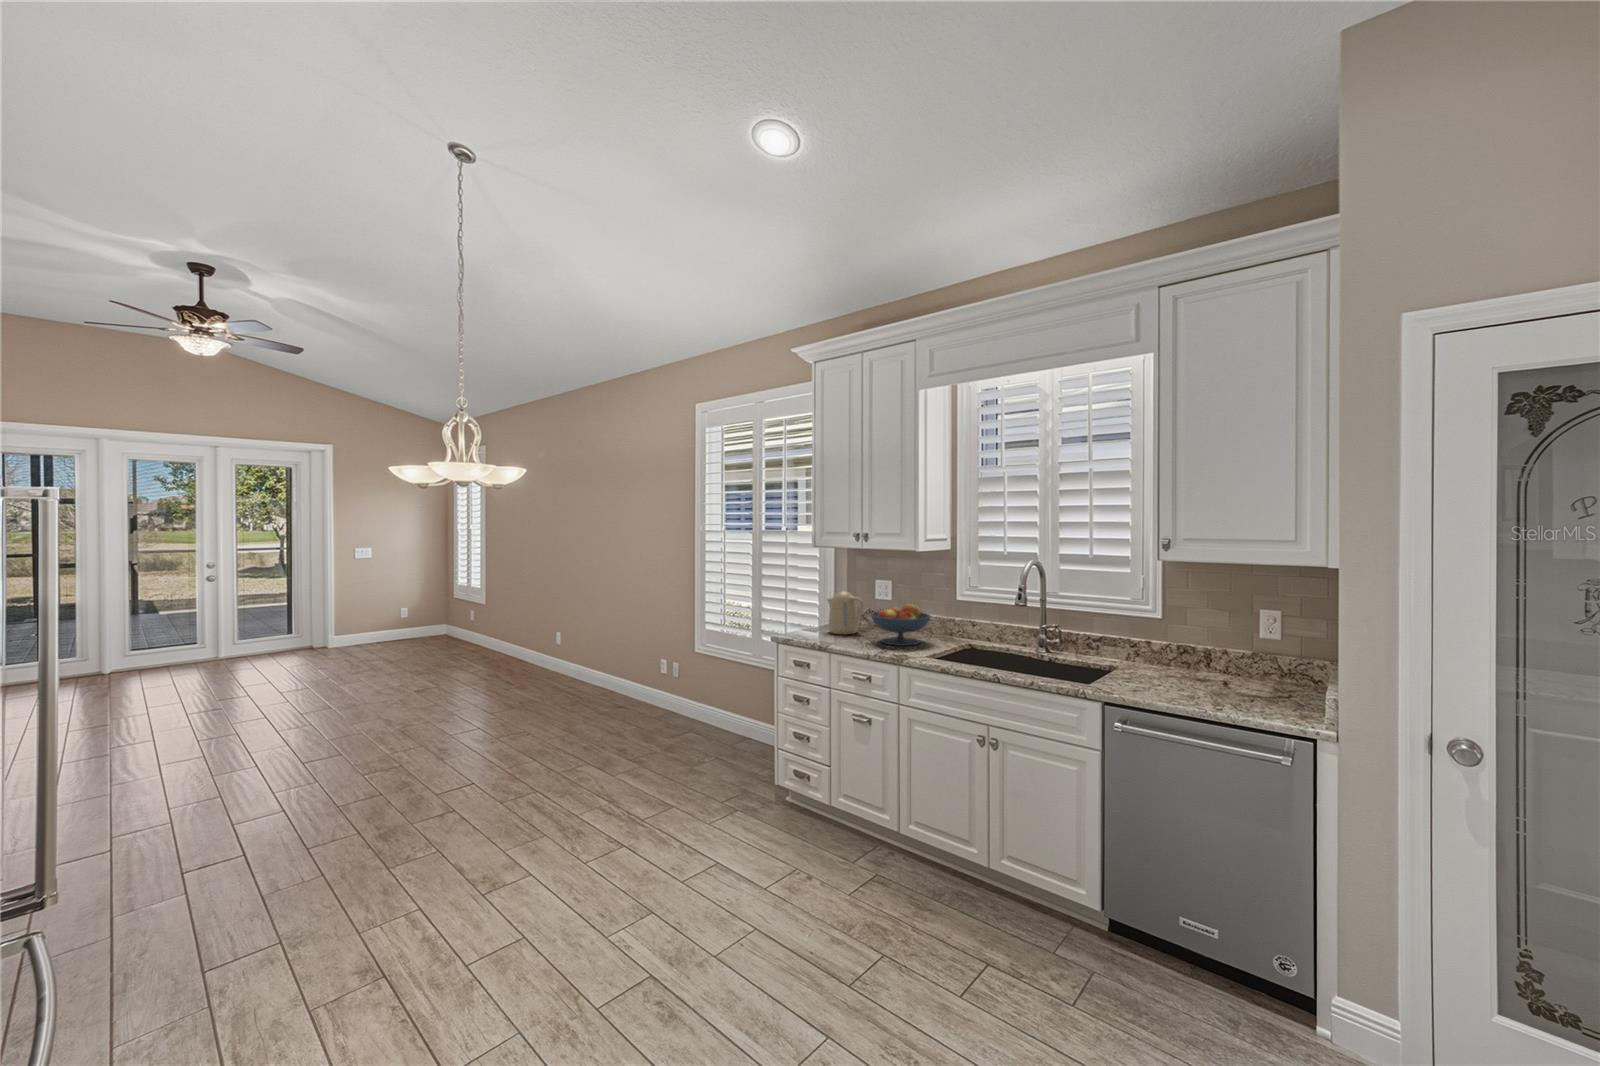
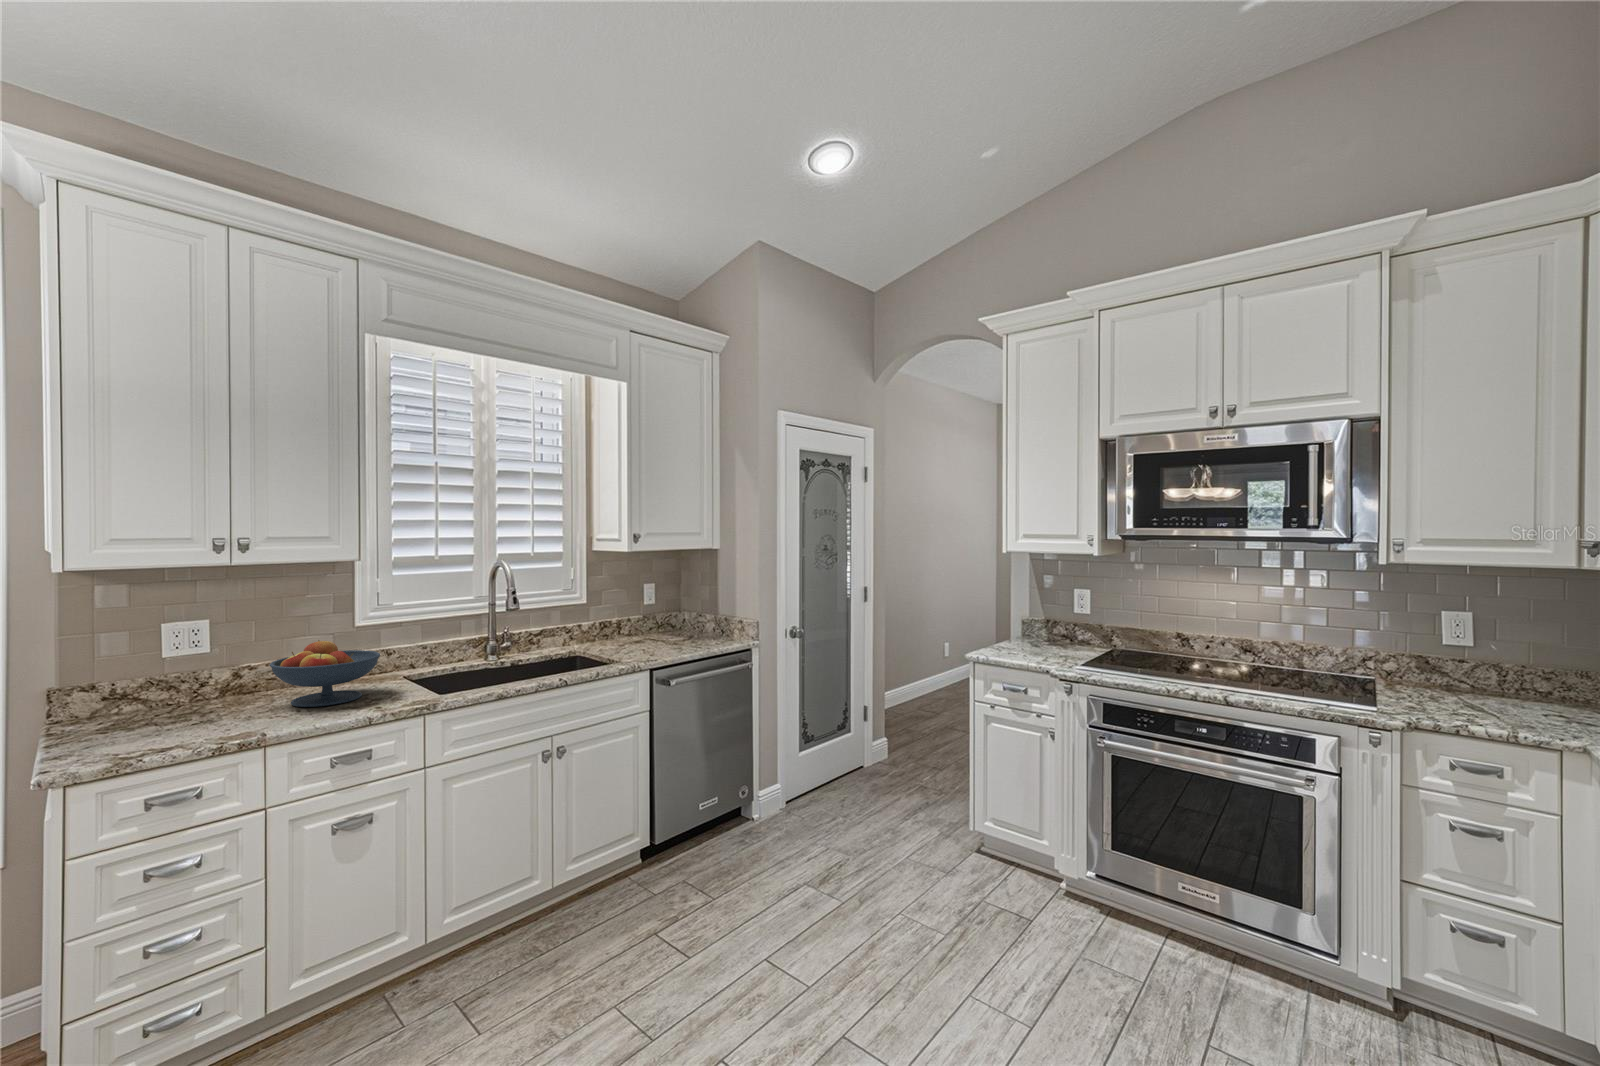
kettle: present [827,591,864,634] -> none [106,648,214,733]

